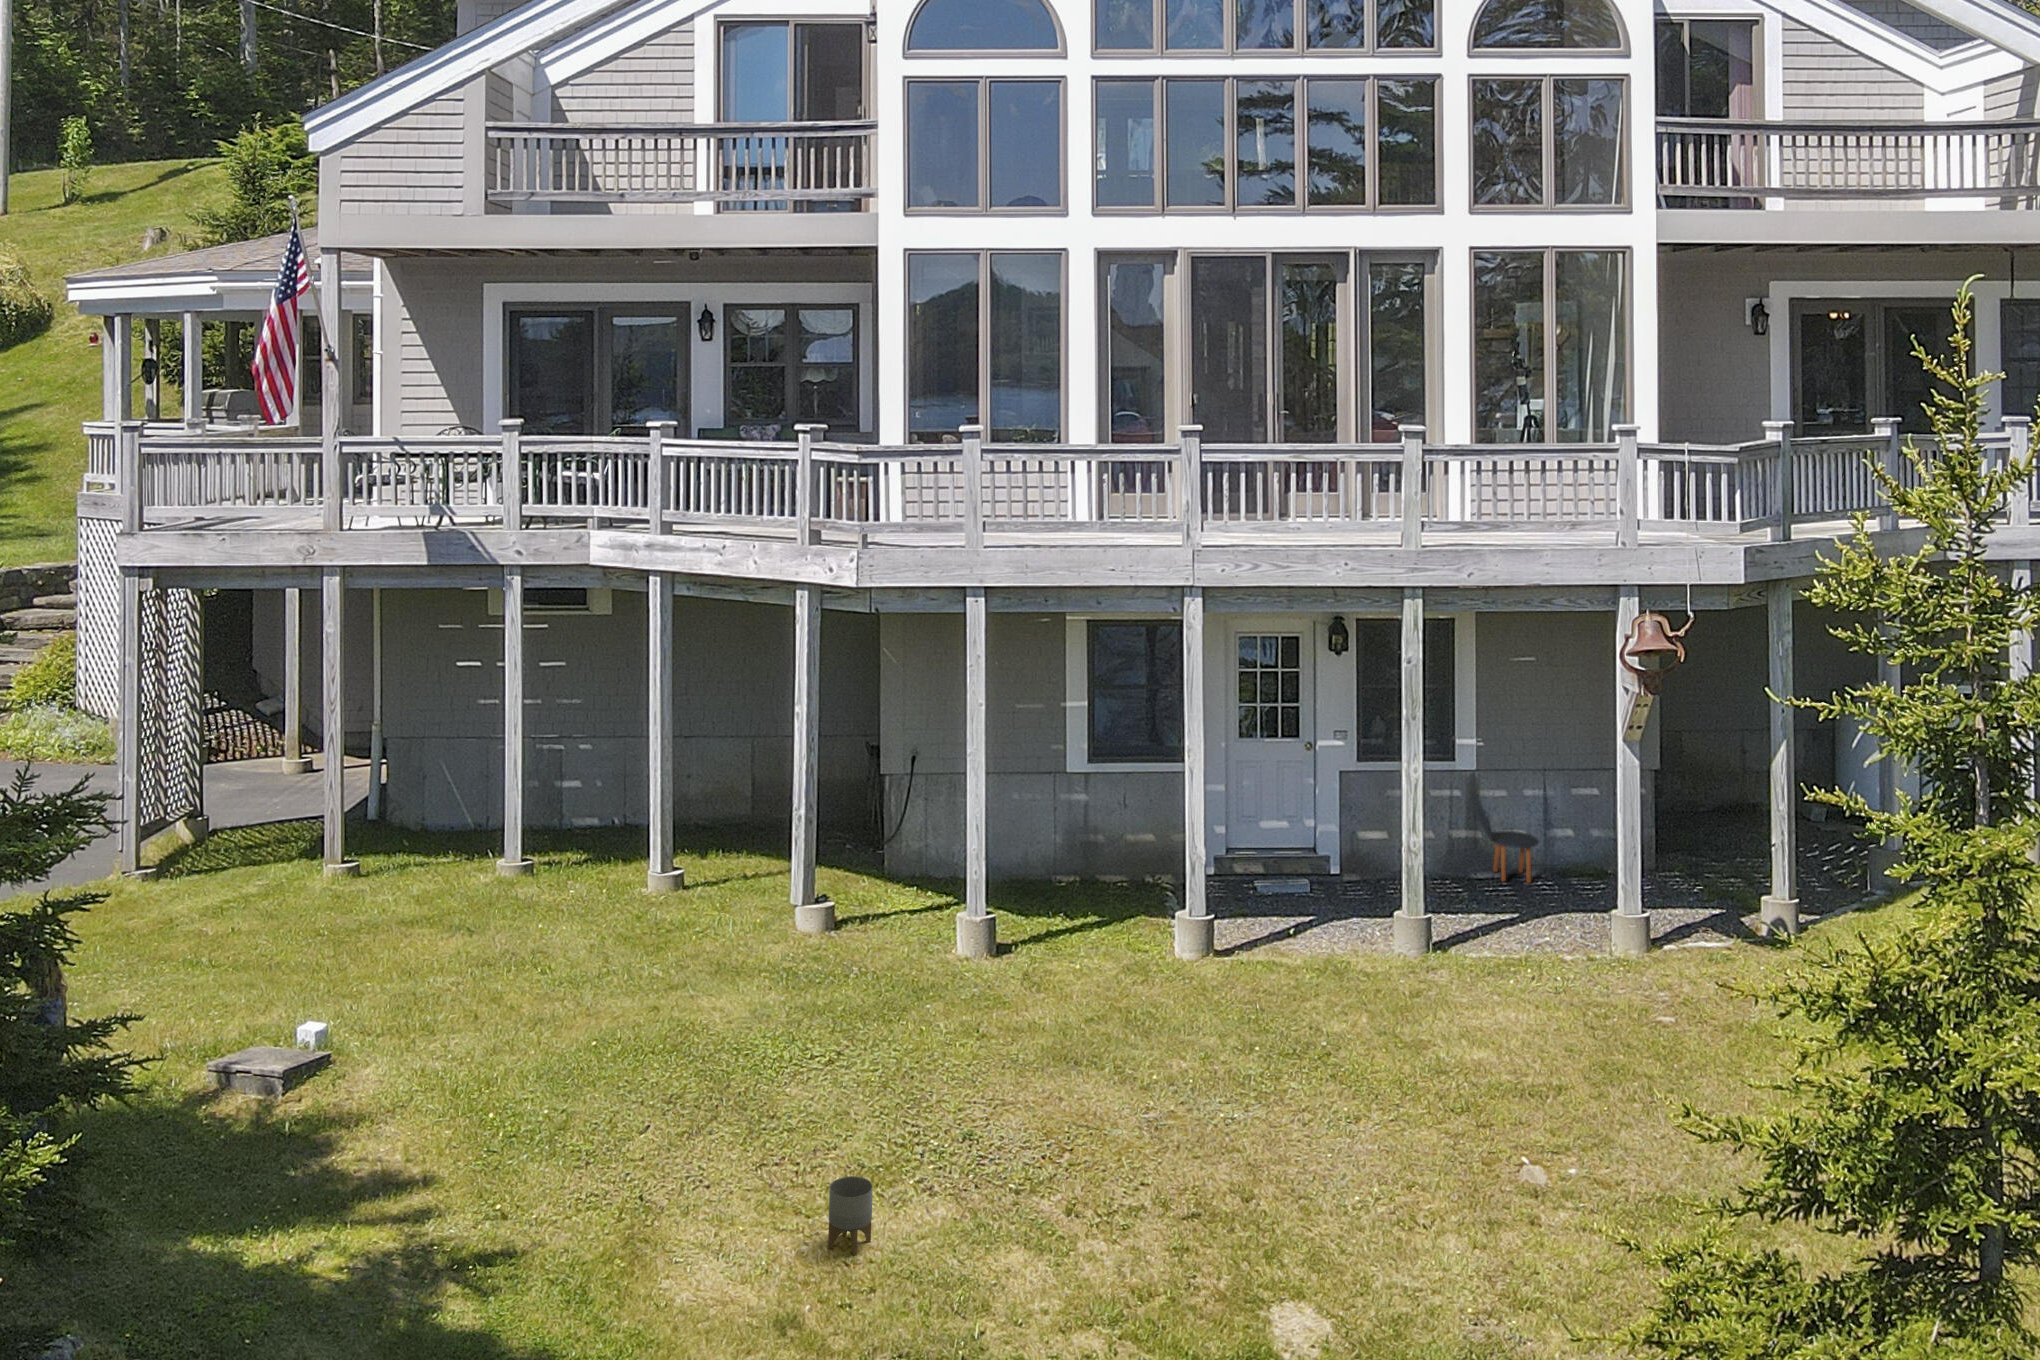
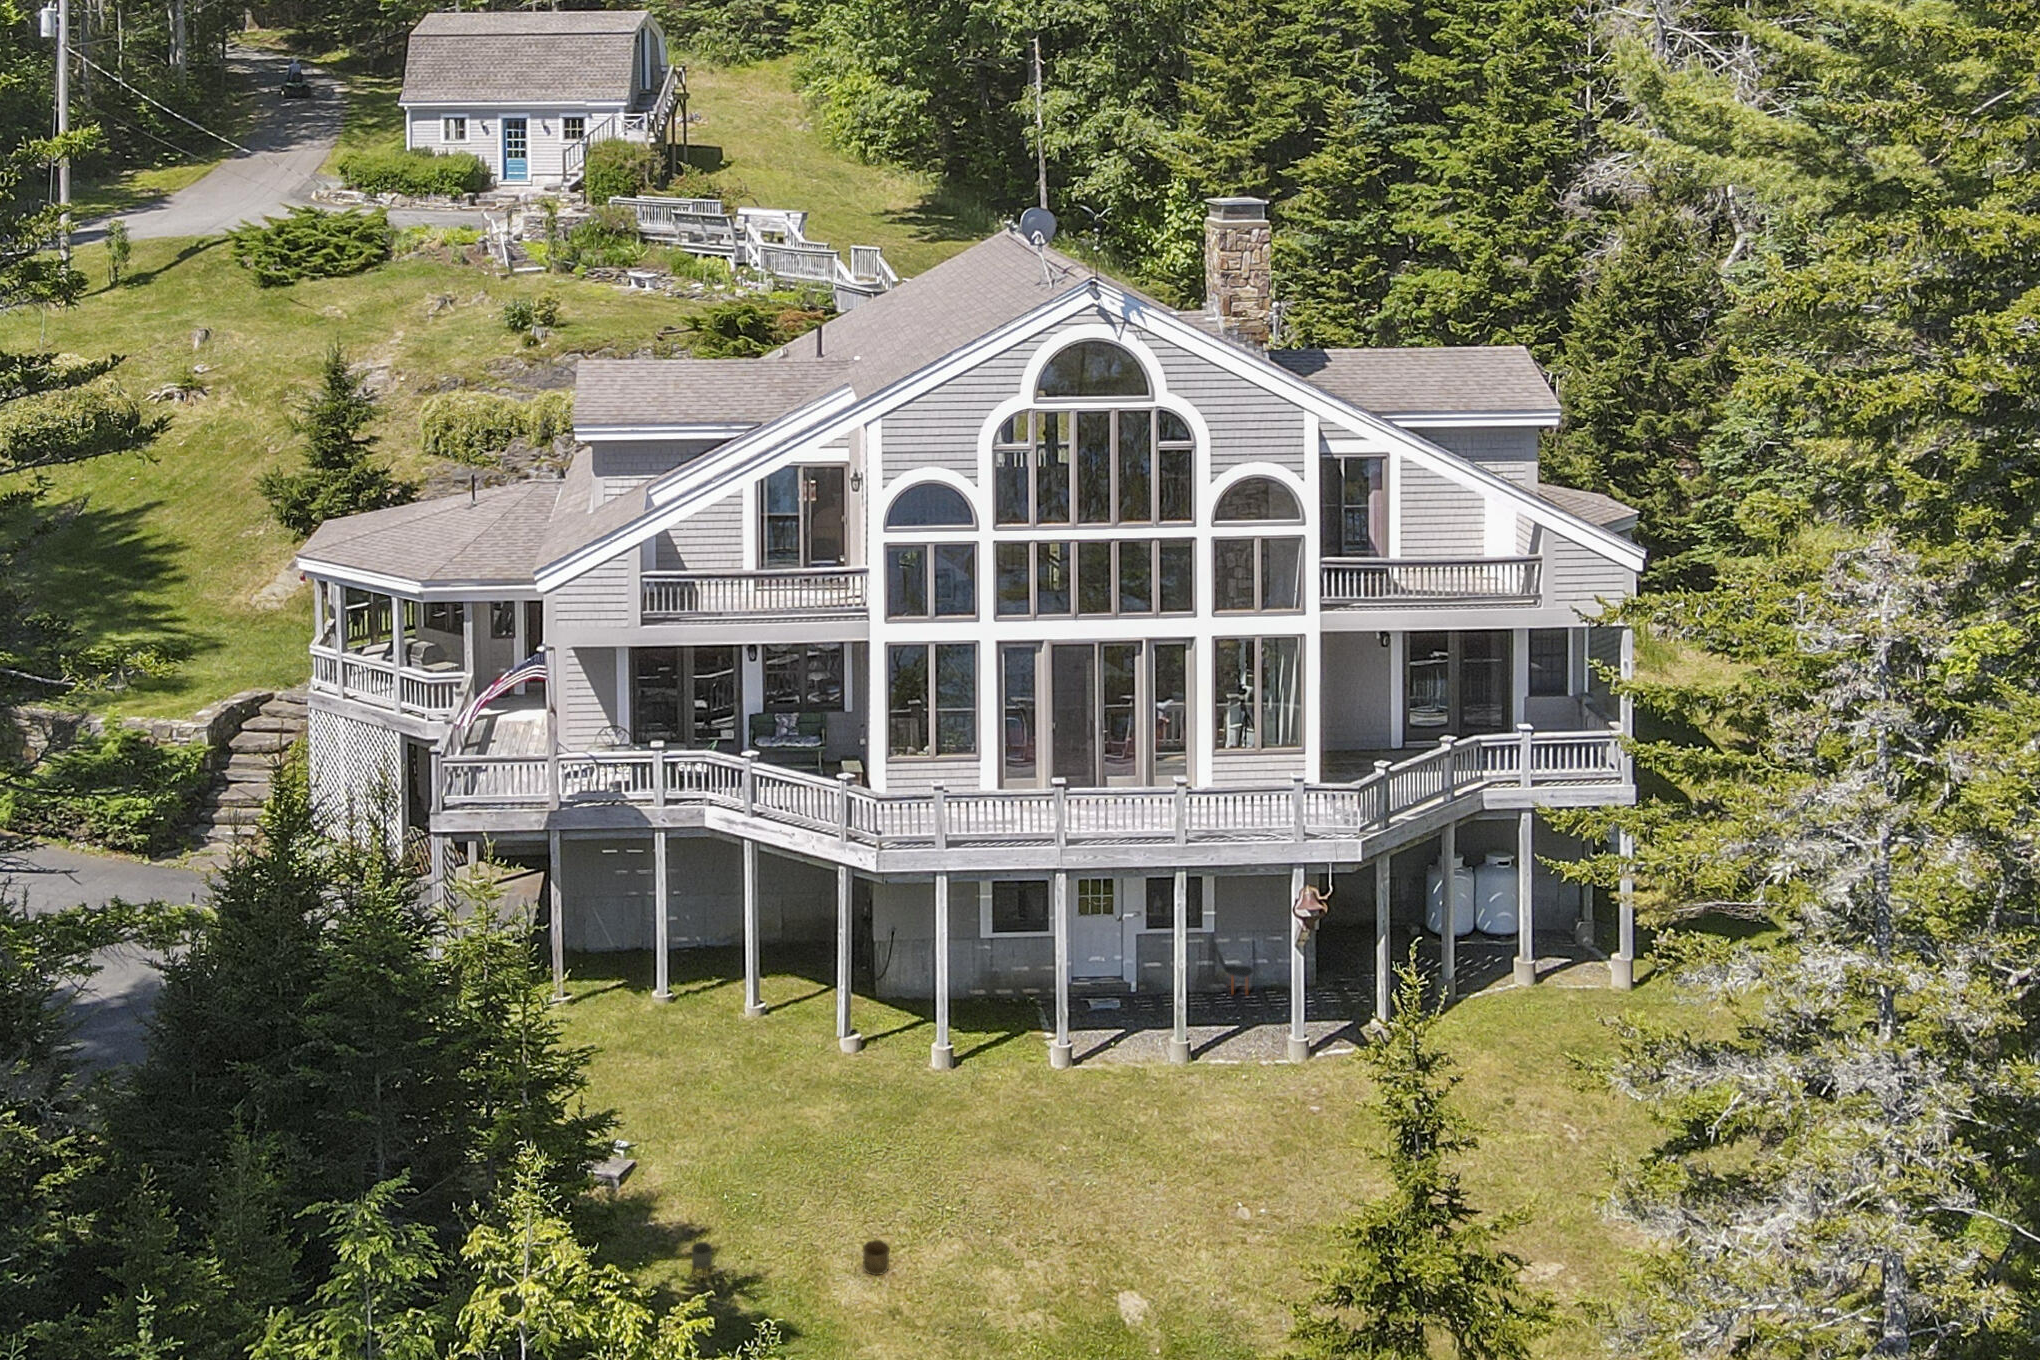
planter: present [828,1176,873,1255] -> present [692,1242,712,1278]
wooden bucket: none [656,1220,721,1298] -> present [863,1240,890,1275]

